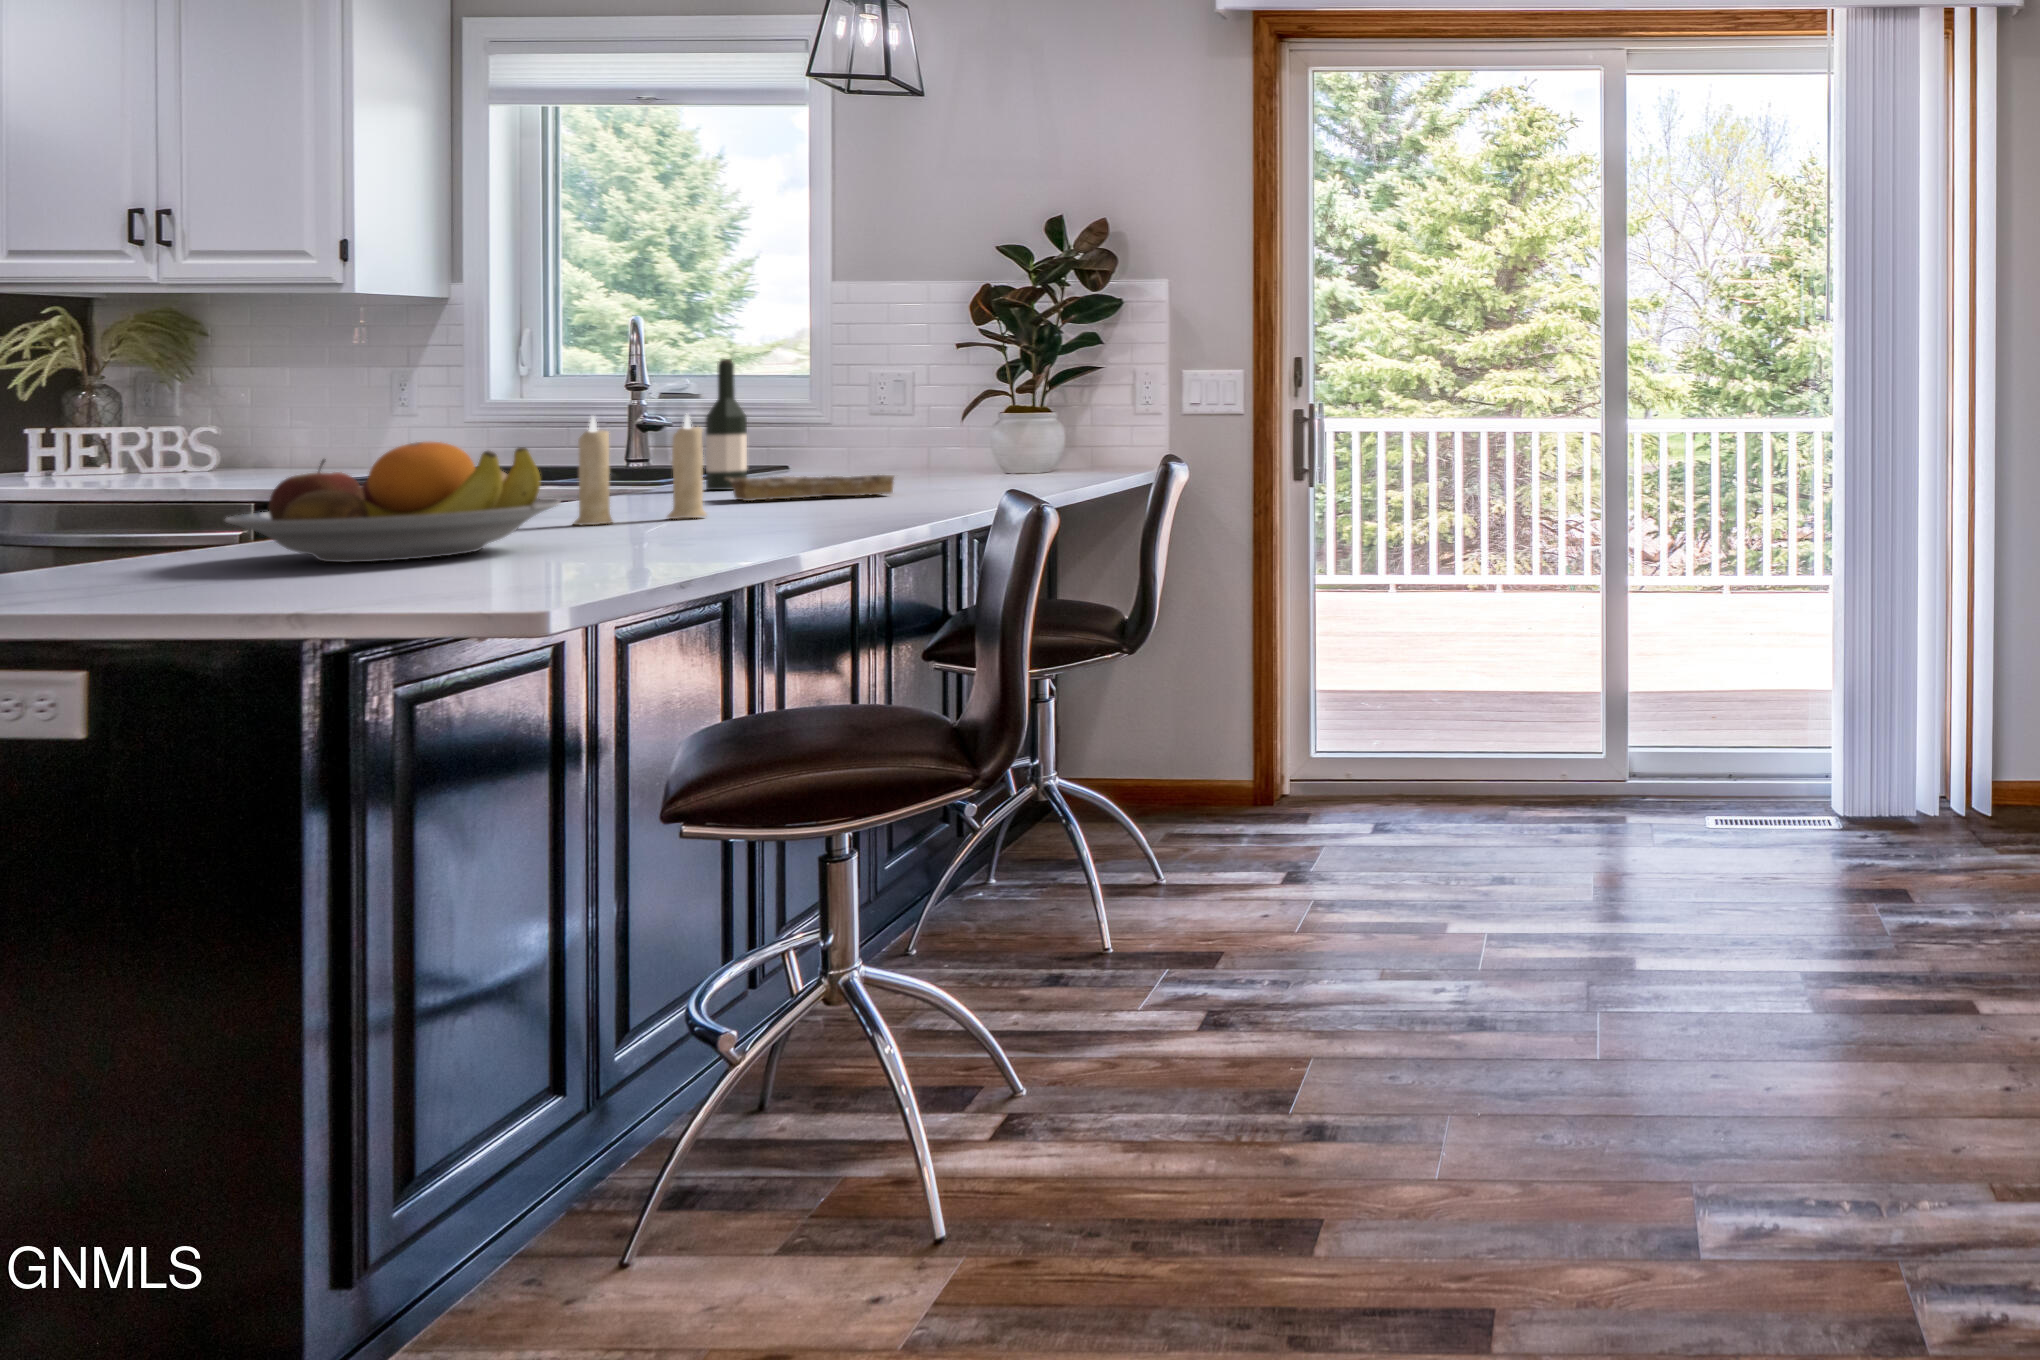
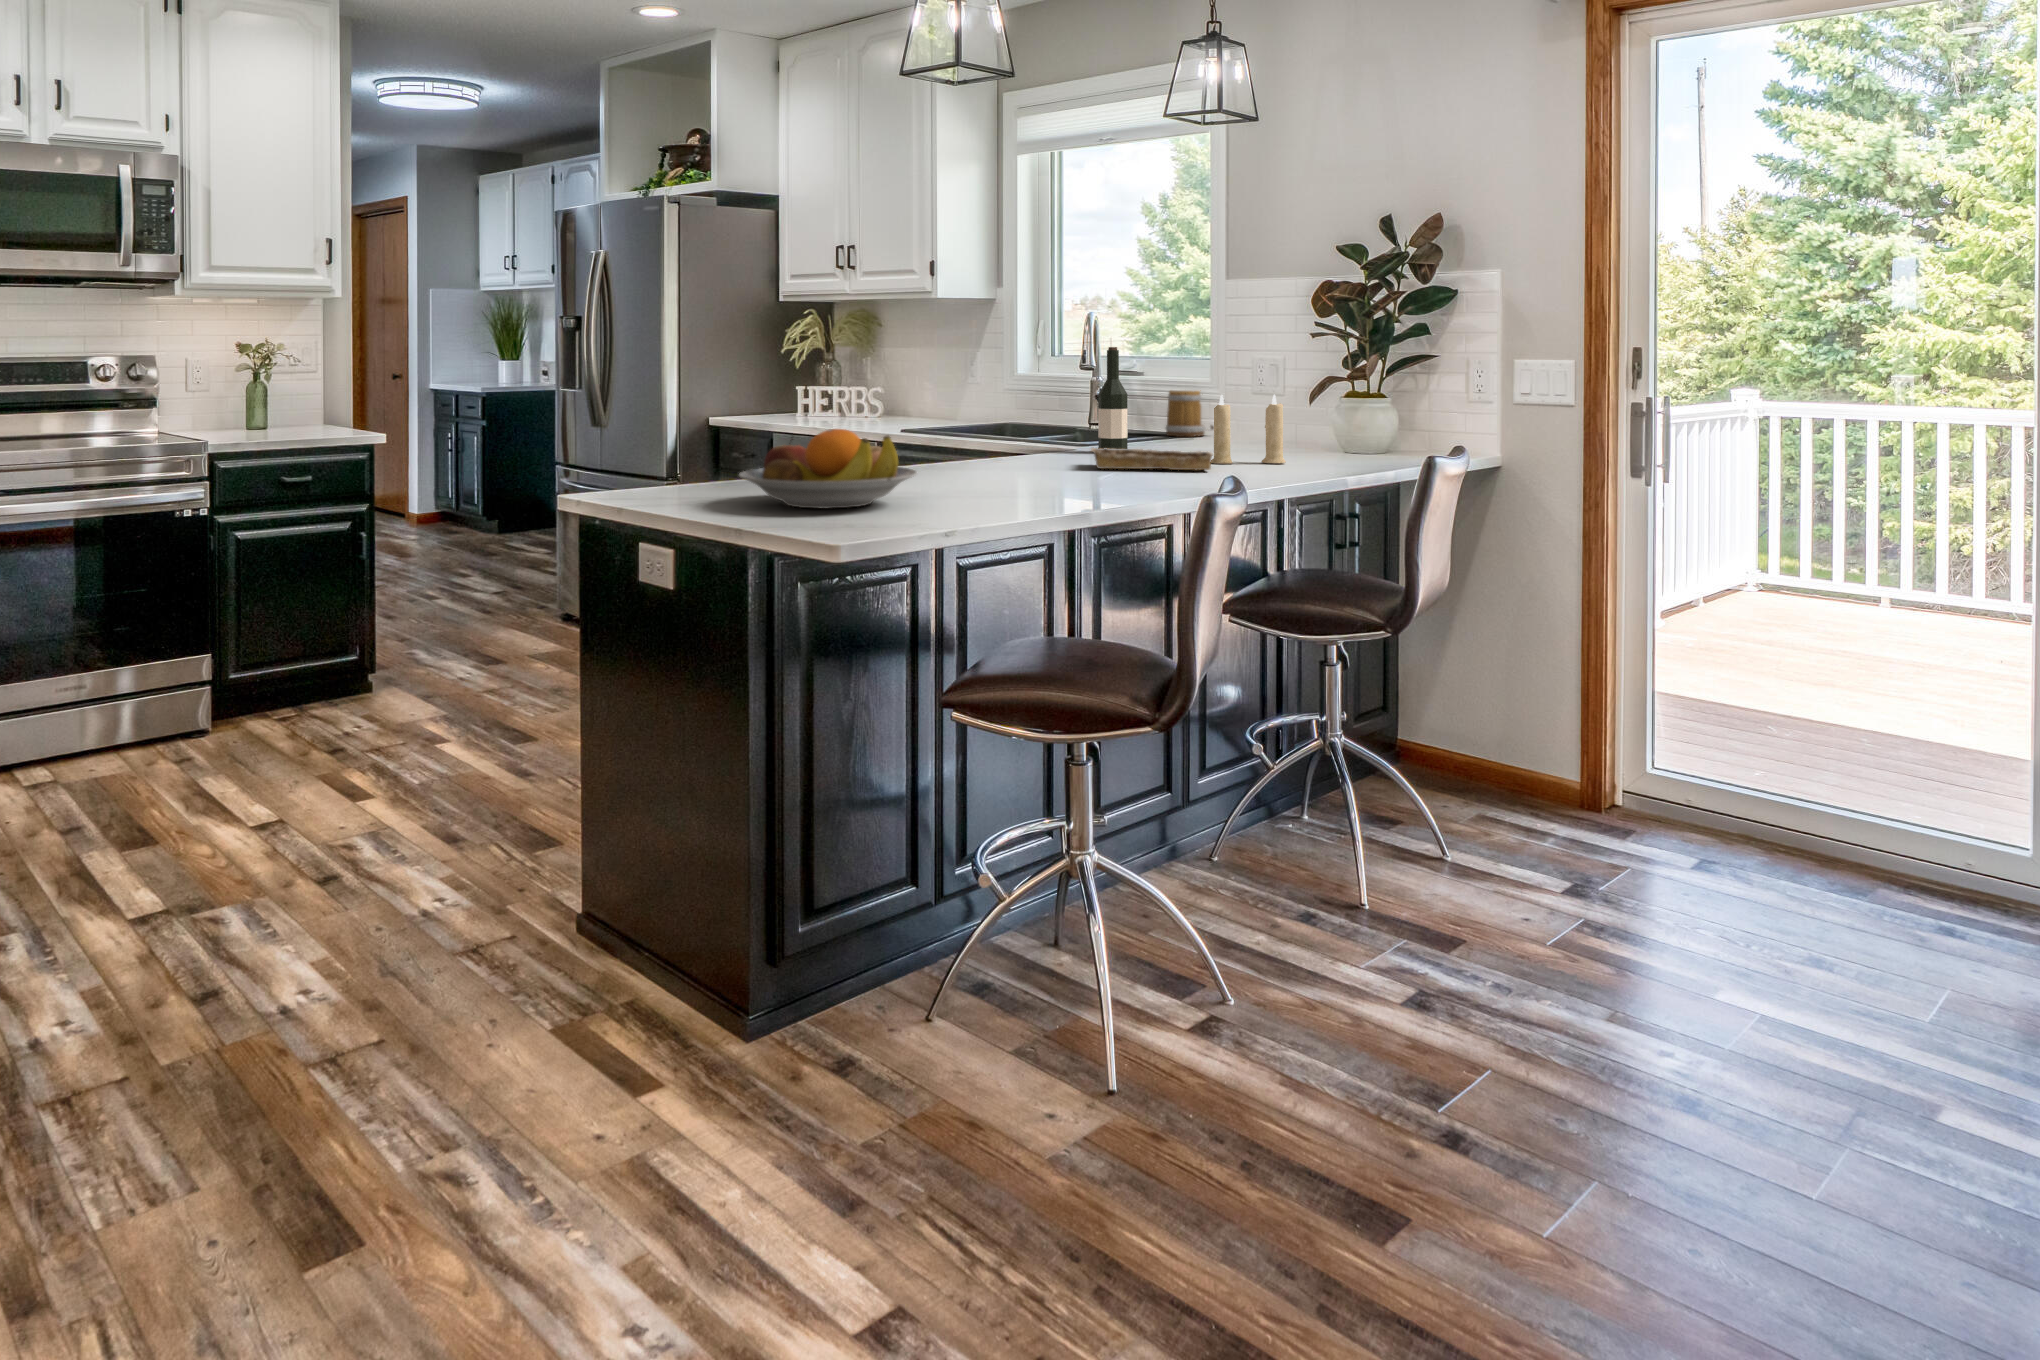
candle: present [574,415,707,525] -> present [1211,394,1286,464]
mug: none [758,419,824,474] -> present [1166,391,1214,437]

